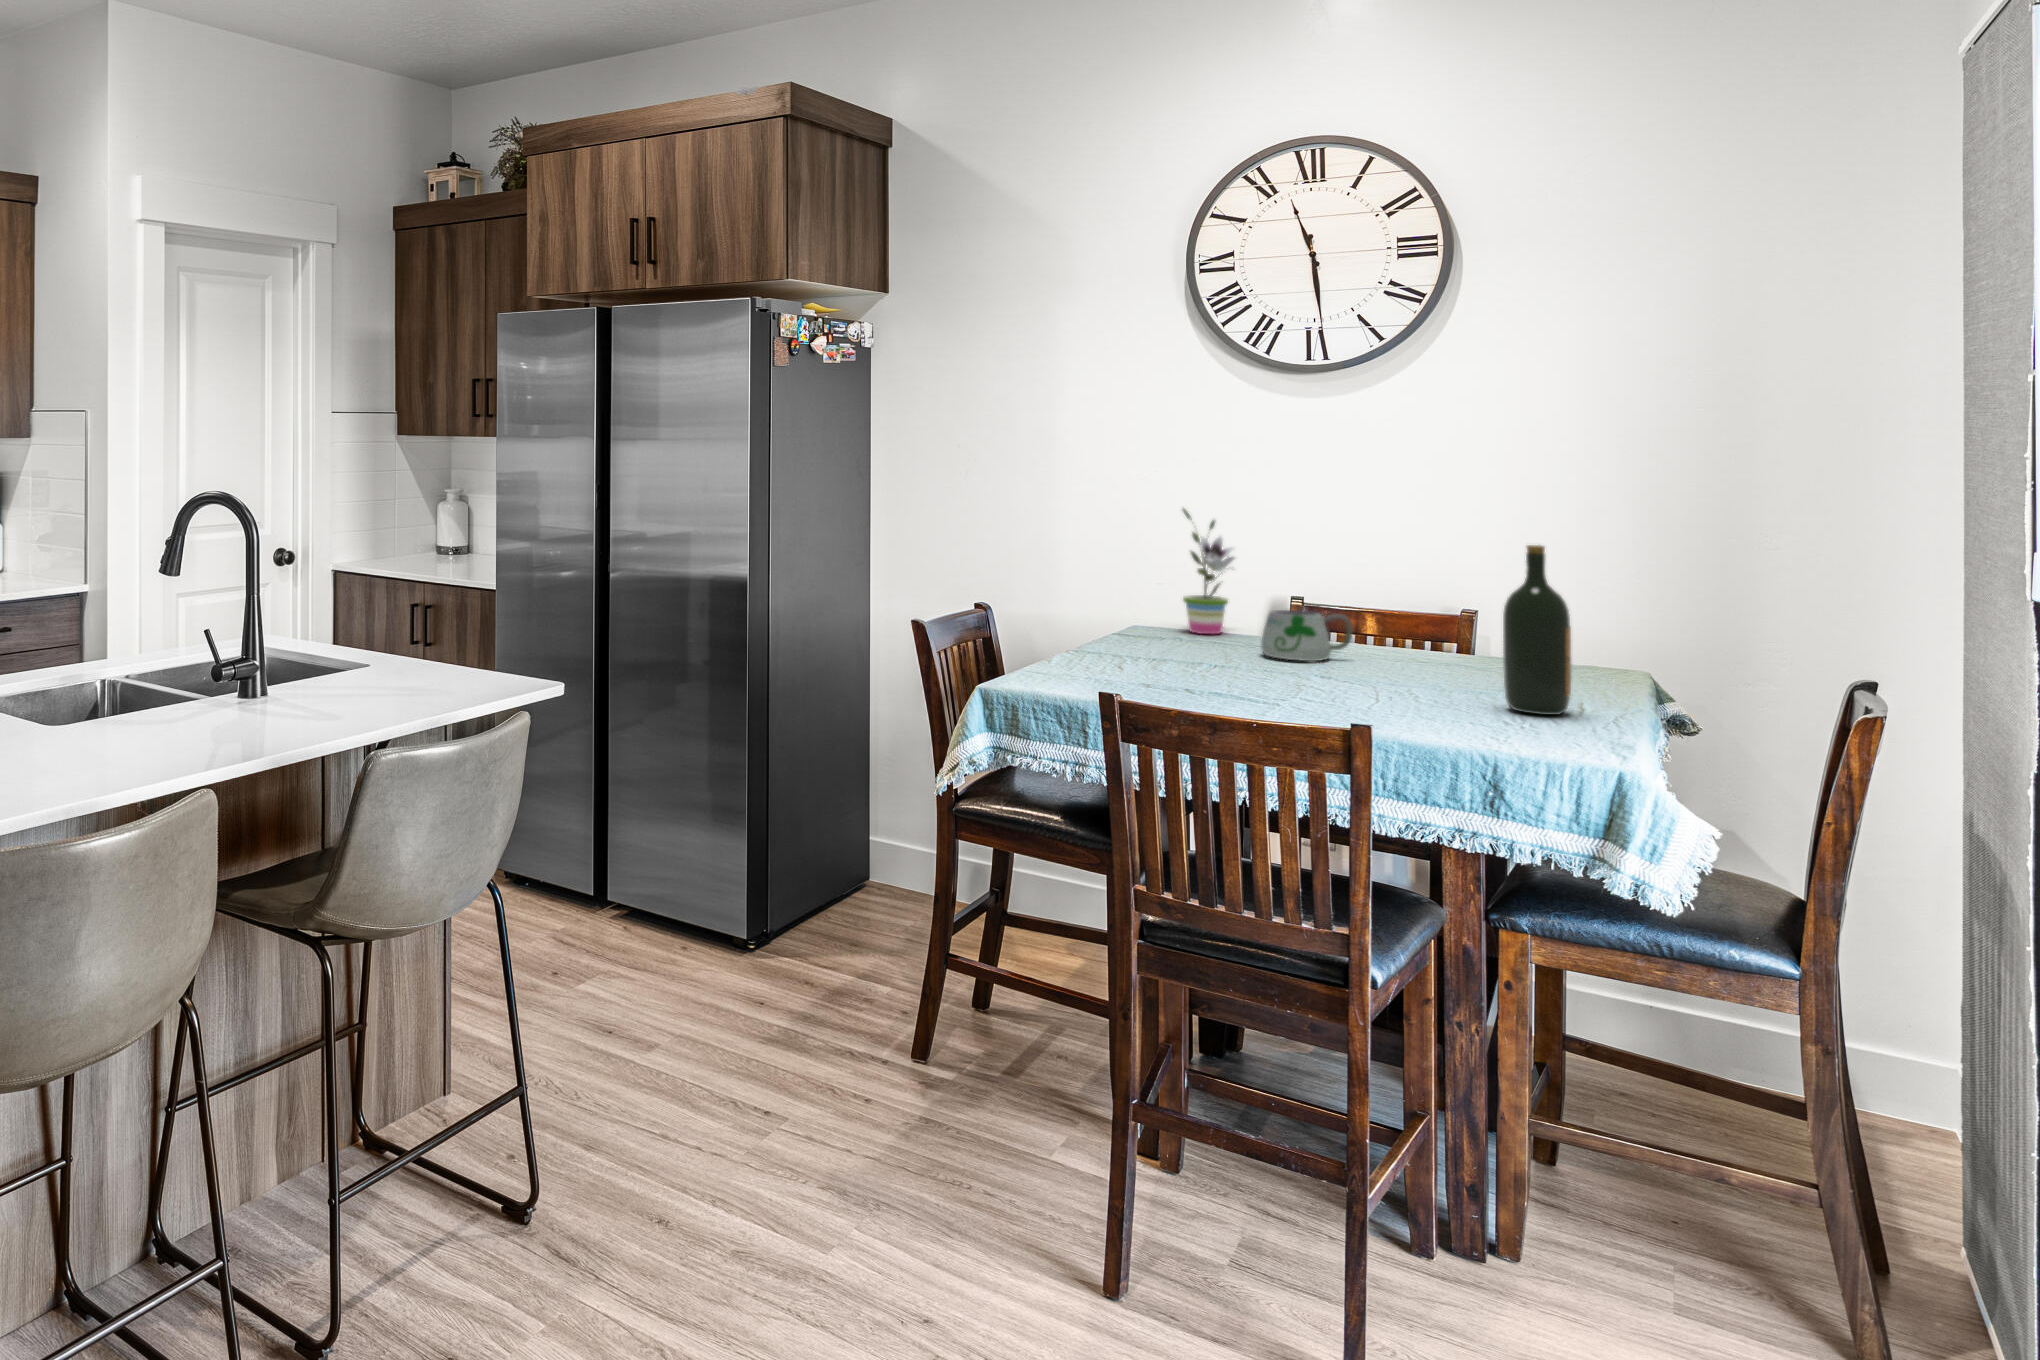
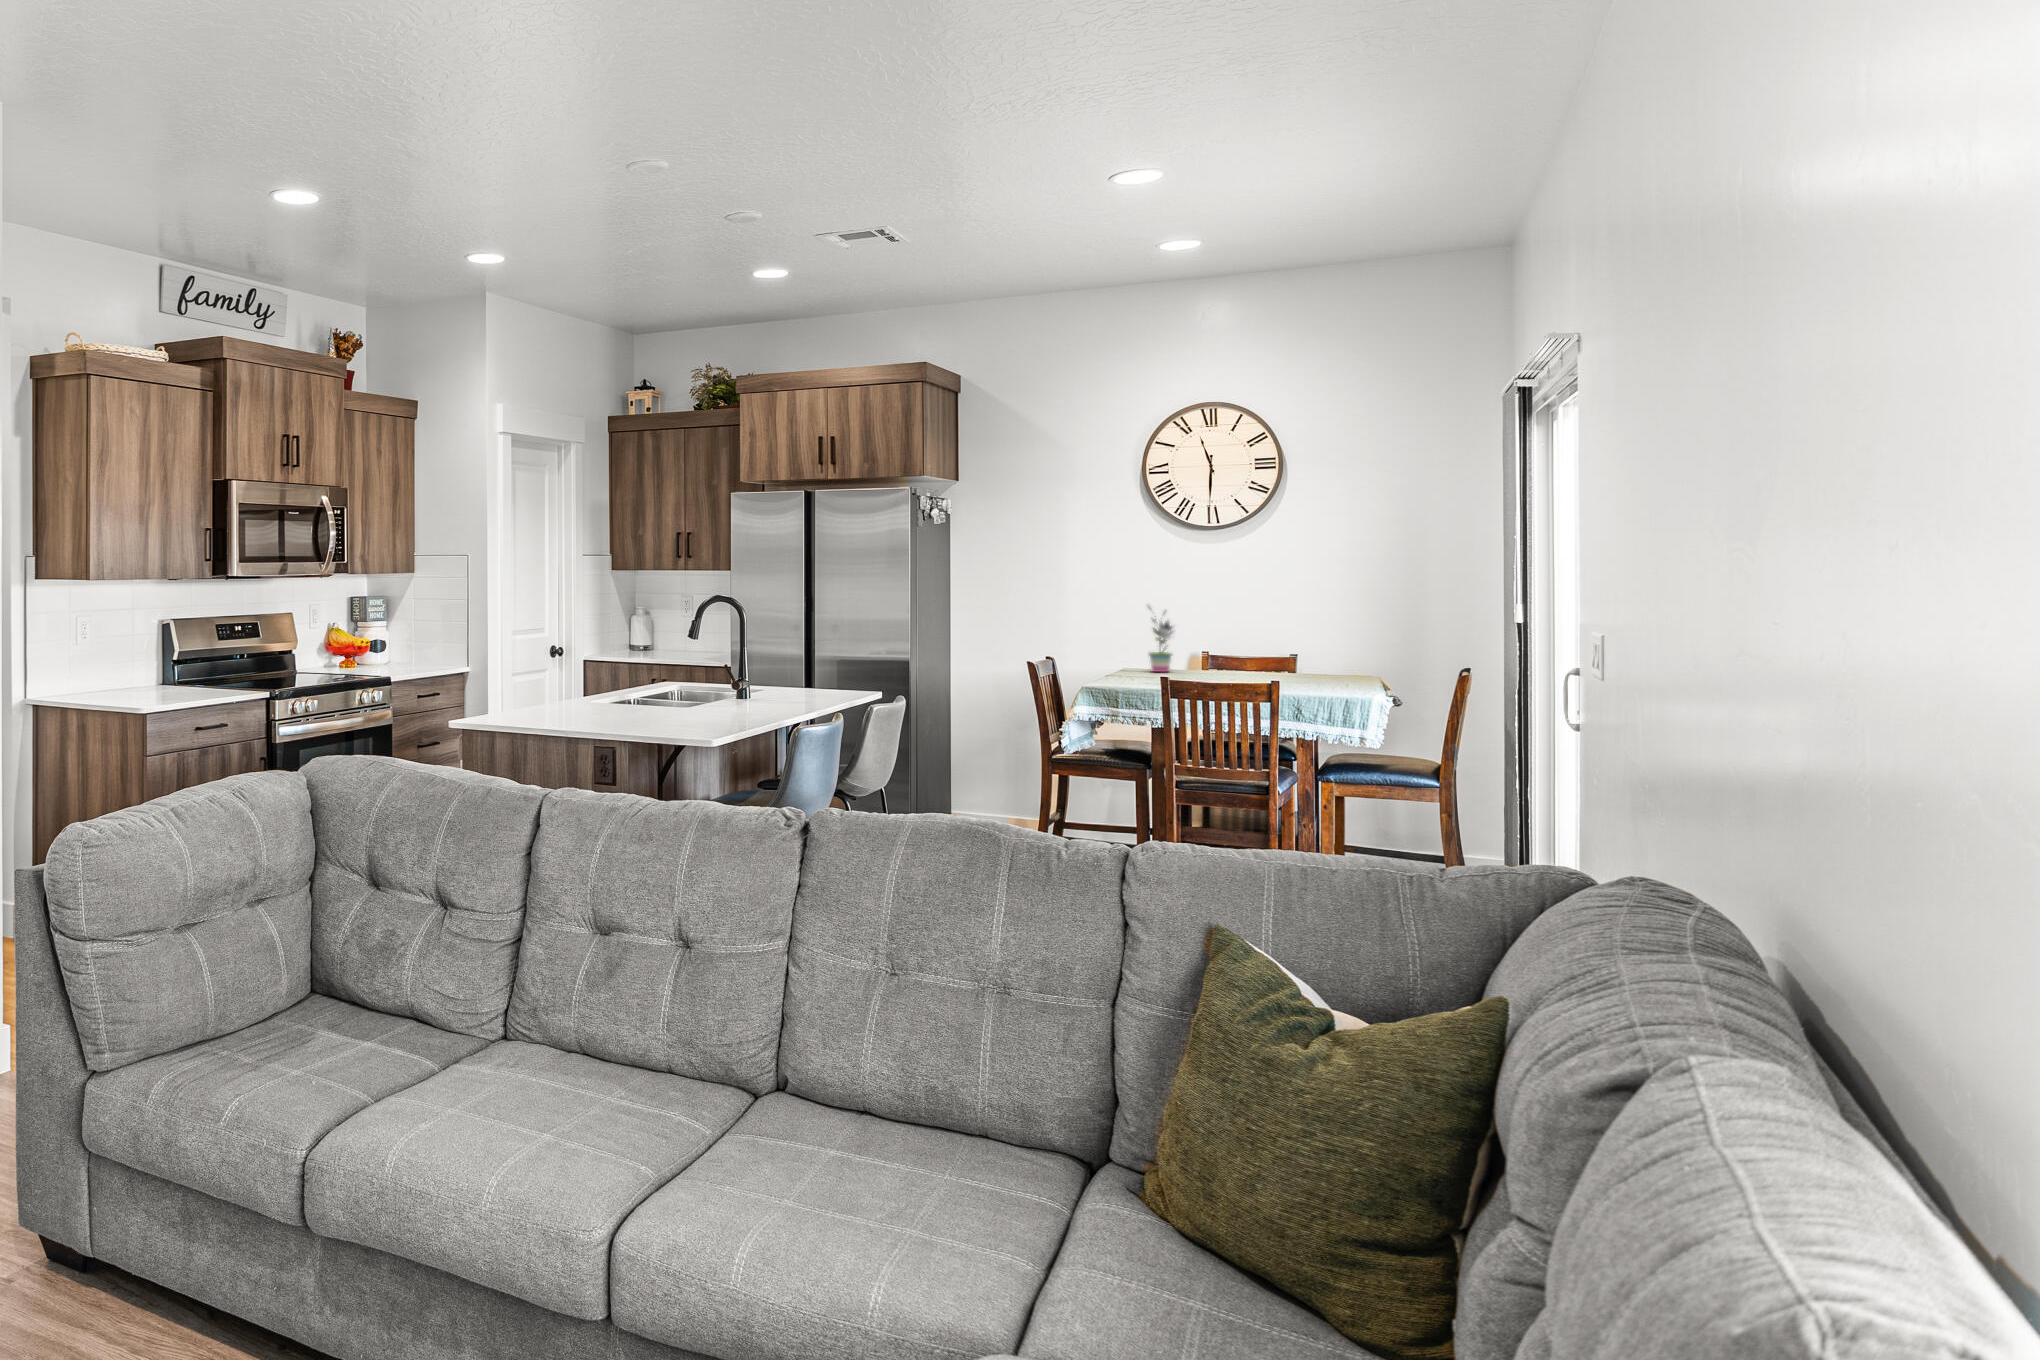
wine bottle: present [1503,545,1571,715] -> none [1320,611,1349,689]
mug: present [1261,610,1352,665] -> none [1197,654,1243,679]

